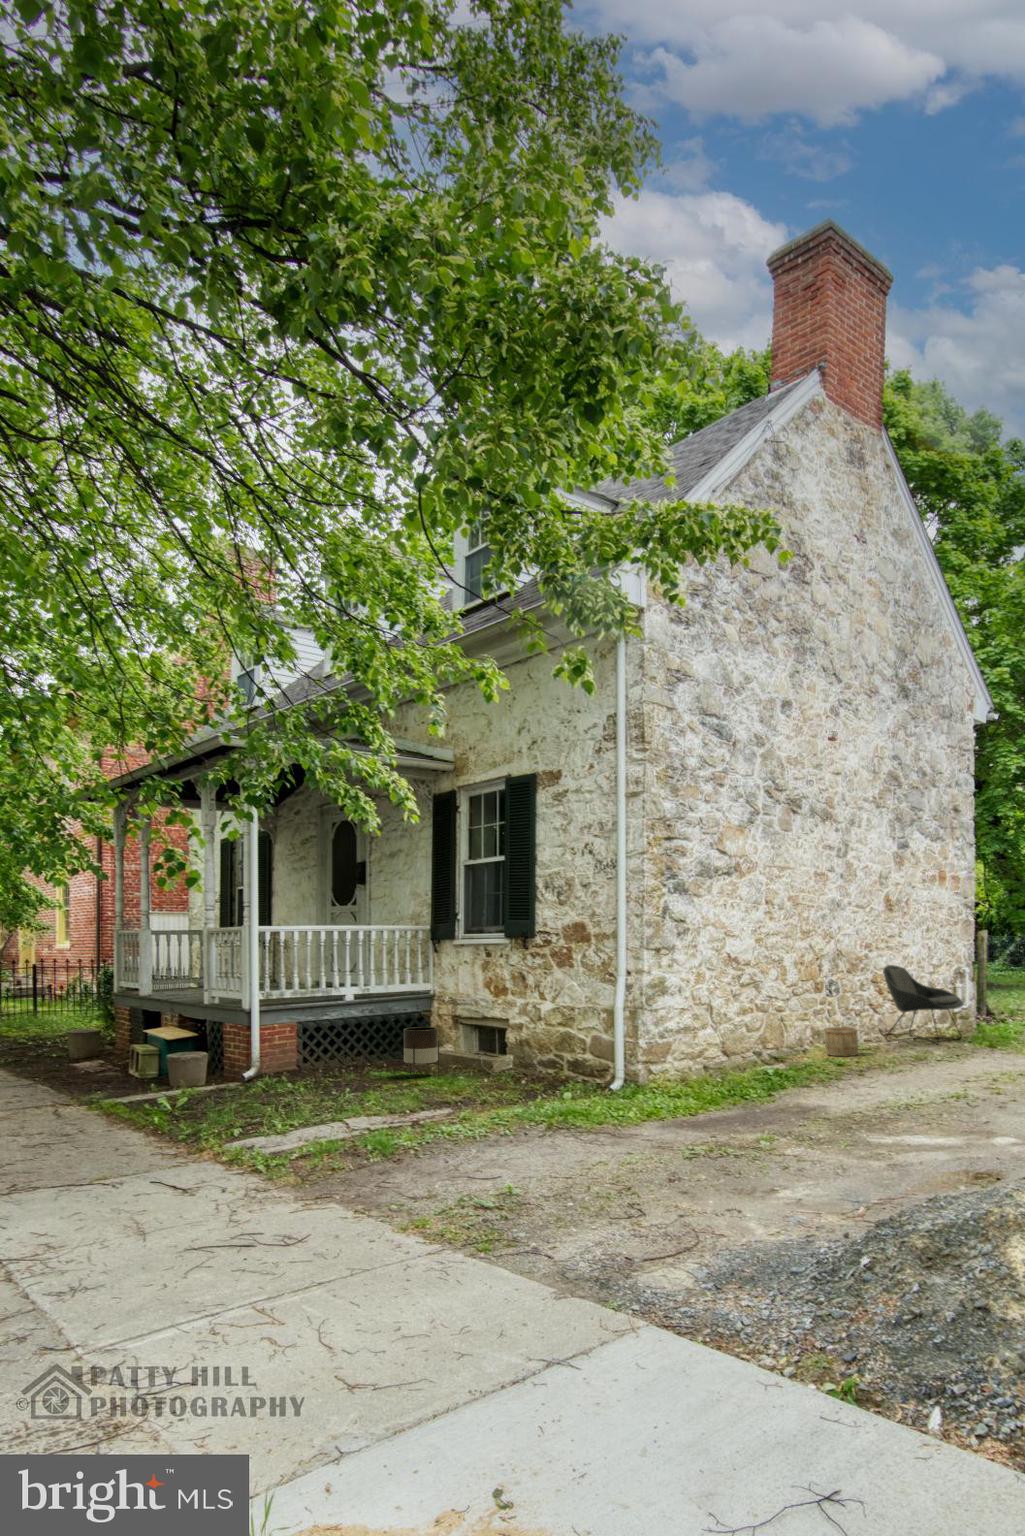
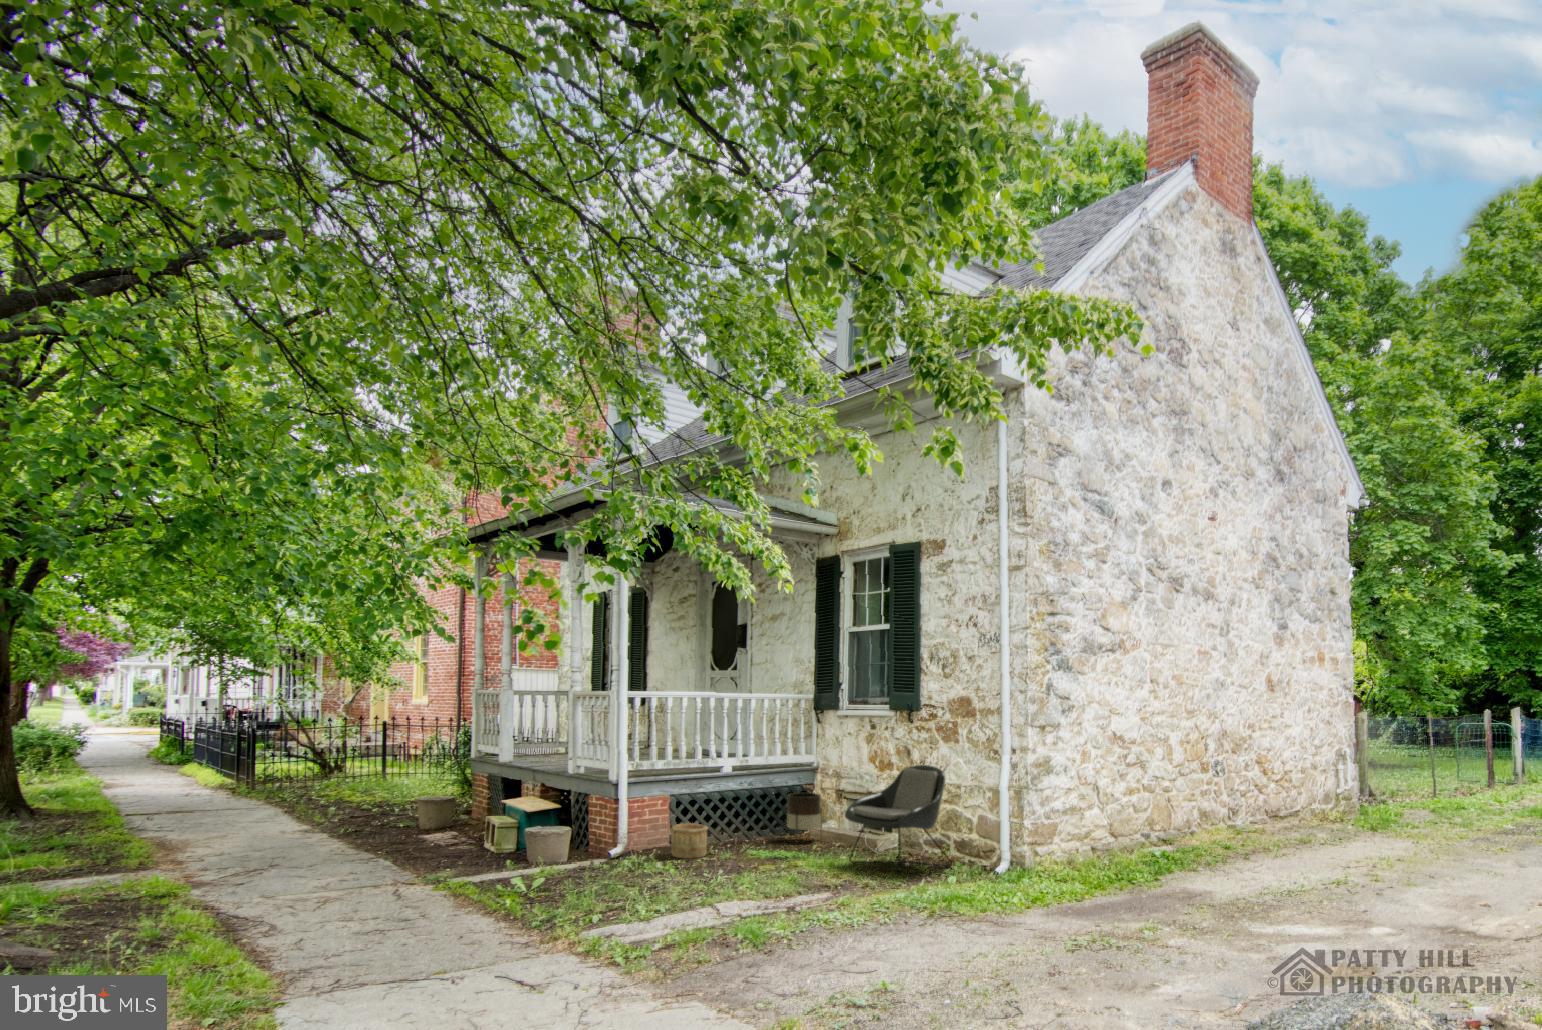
lounge chair: present [883,965,964,1045] -> present [845,765,952,875]
wooden bucket: present [824,1027,858,1056] -> present [671,823,708,859]

